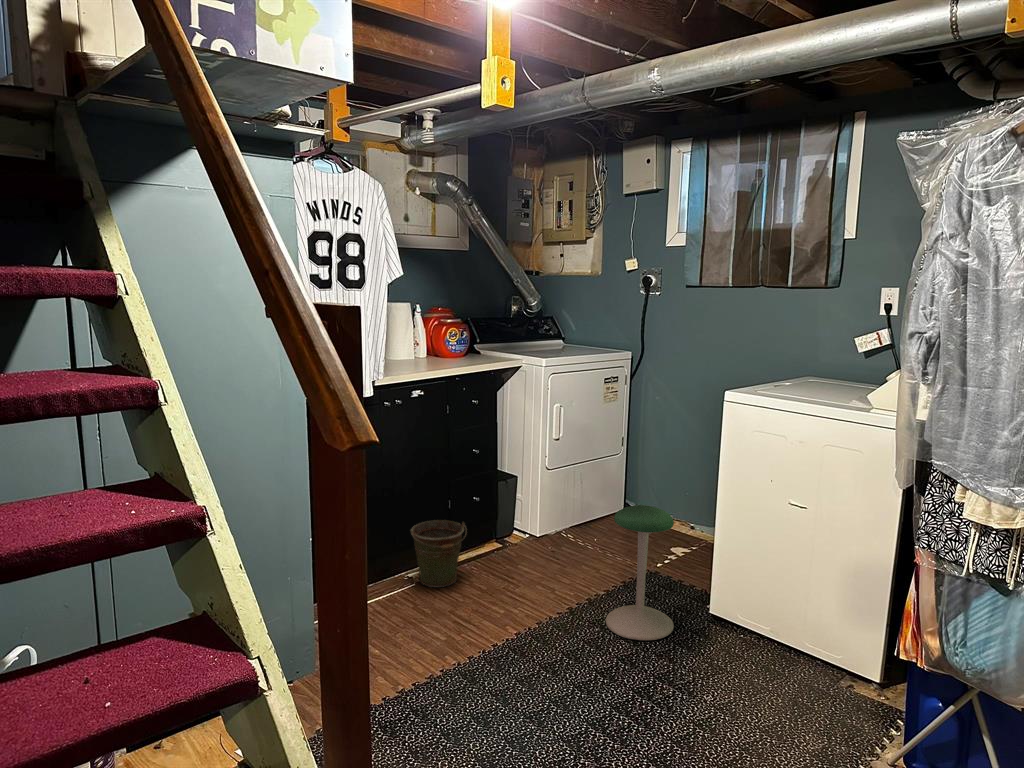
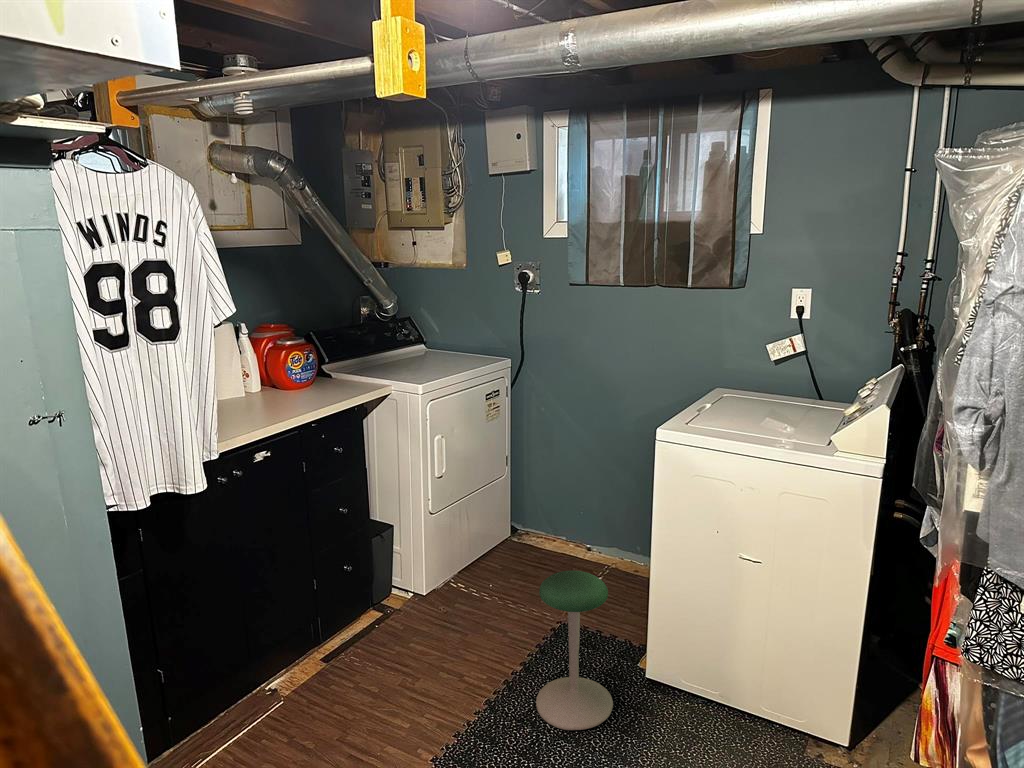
bucket: present [410,520,465,587] -> none [281,607,353,698]

